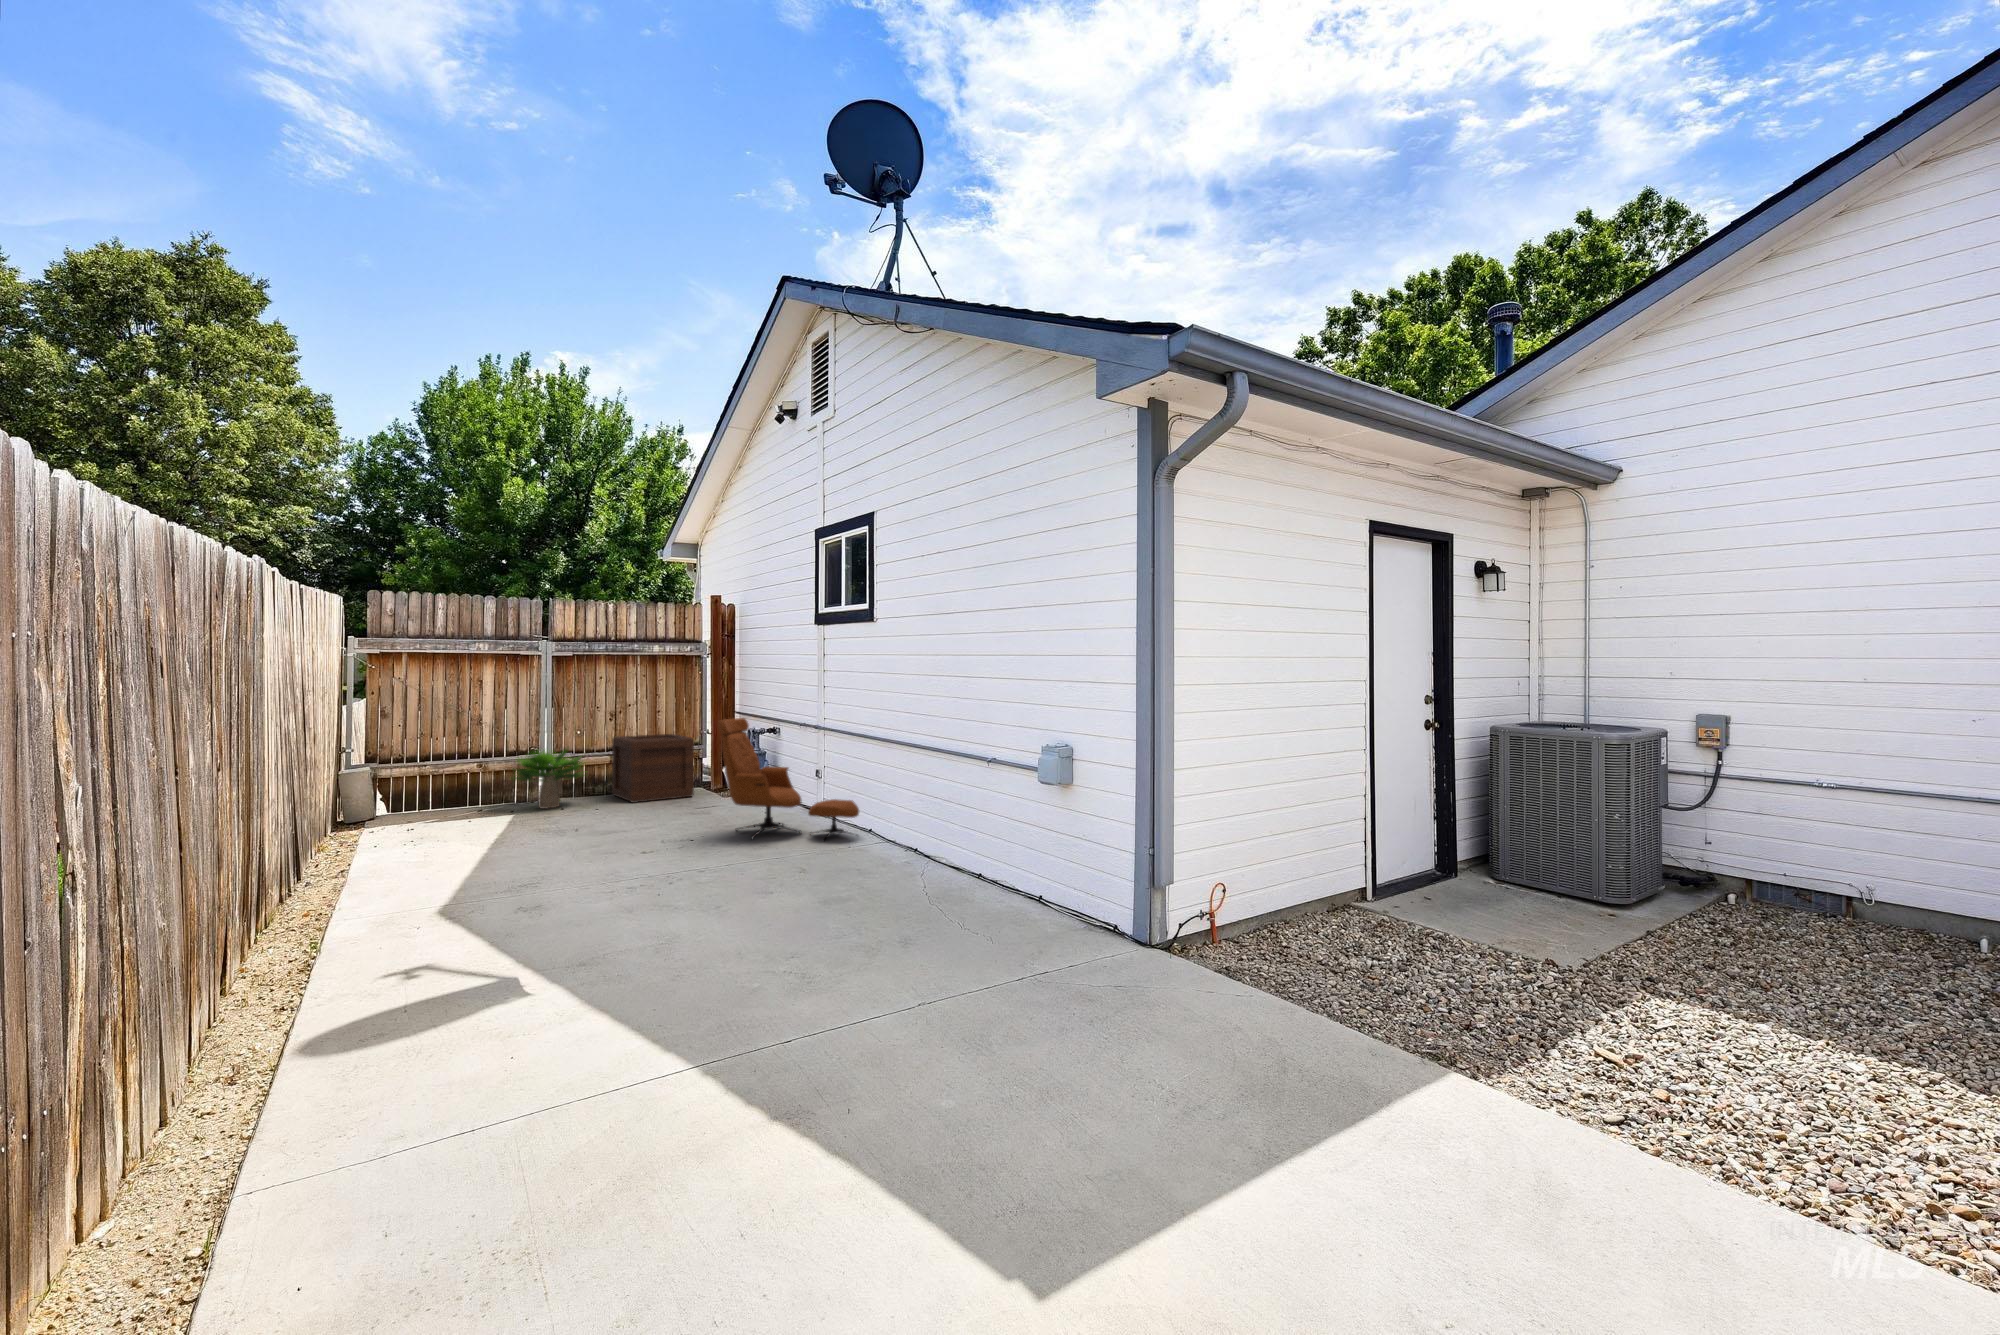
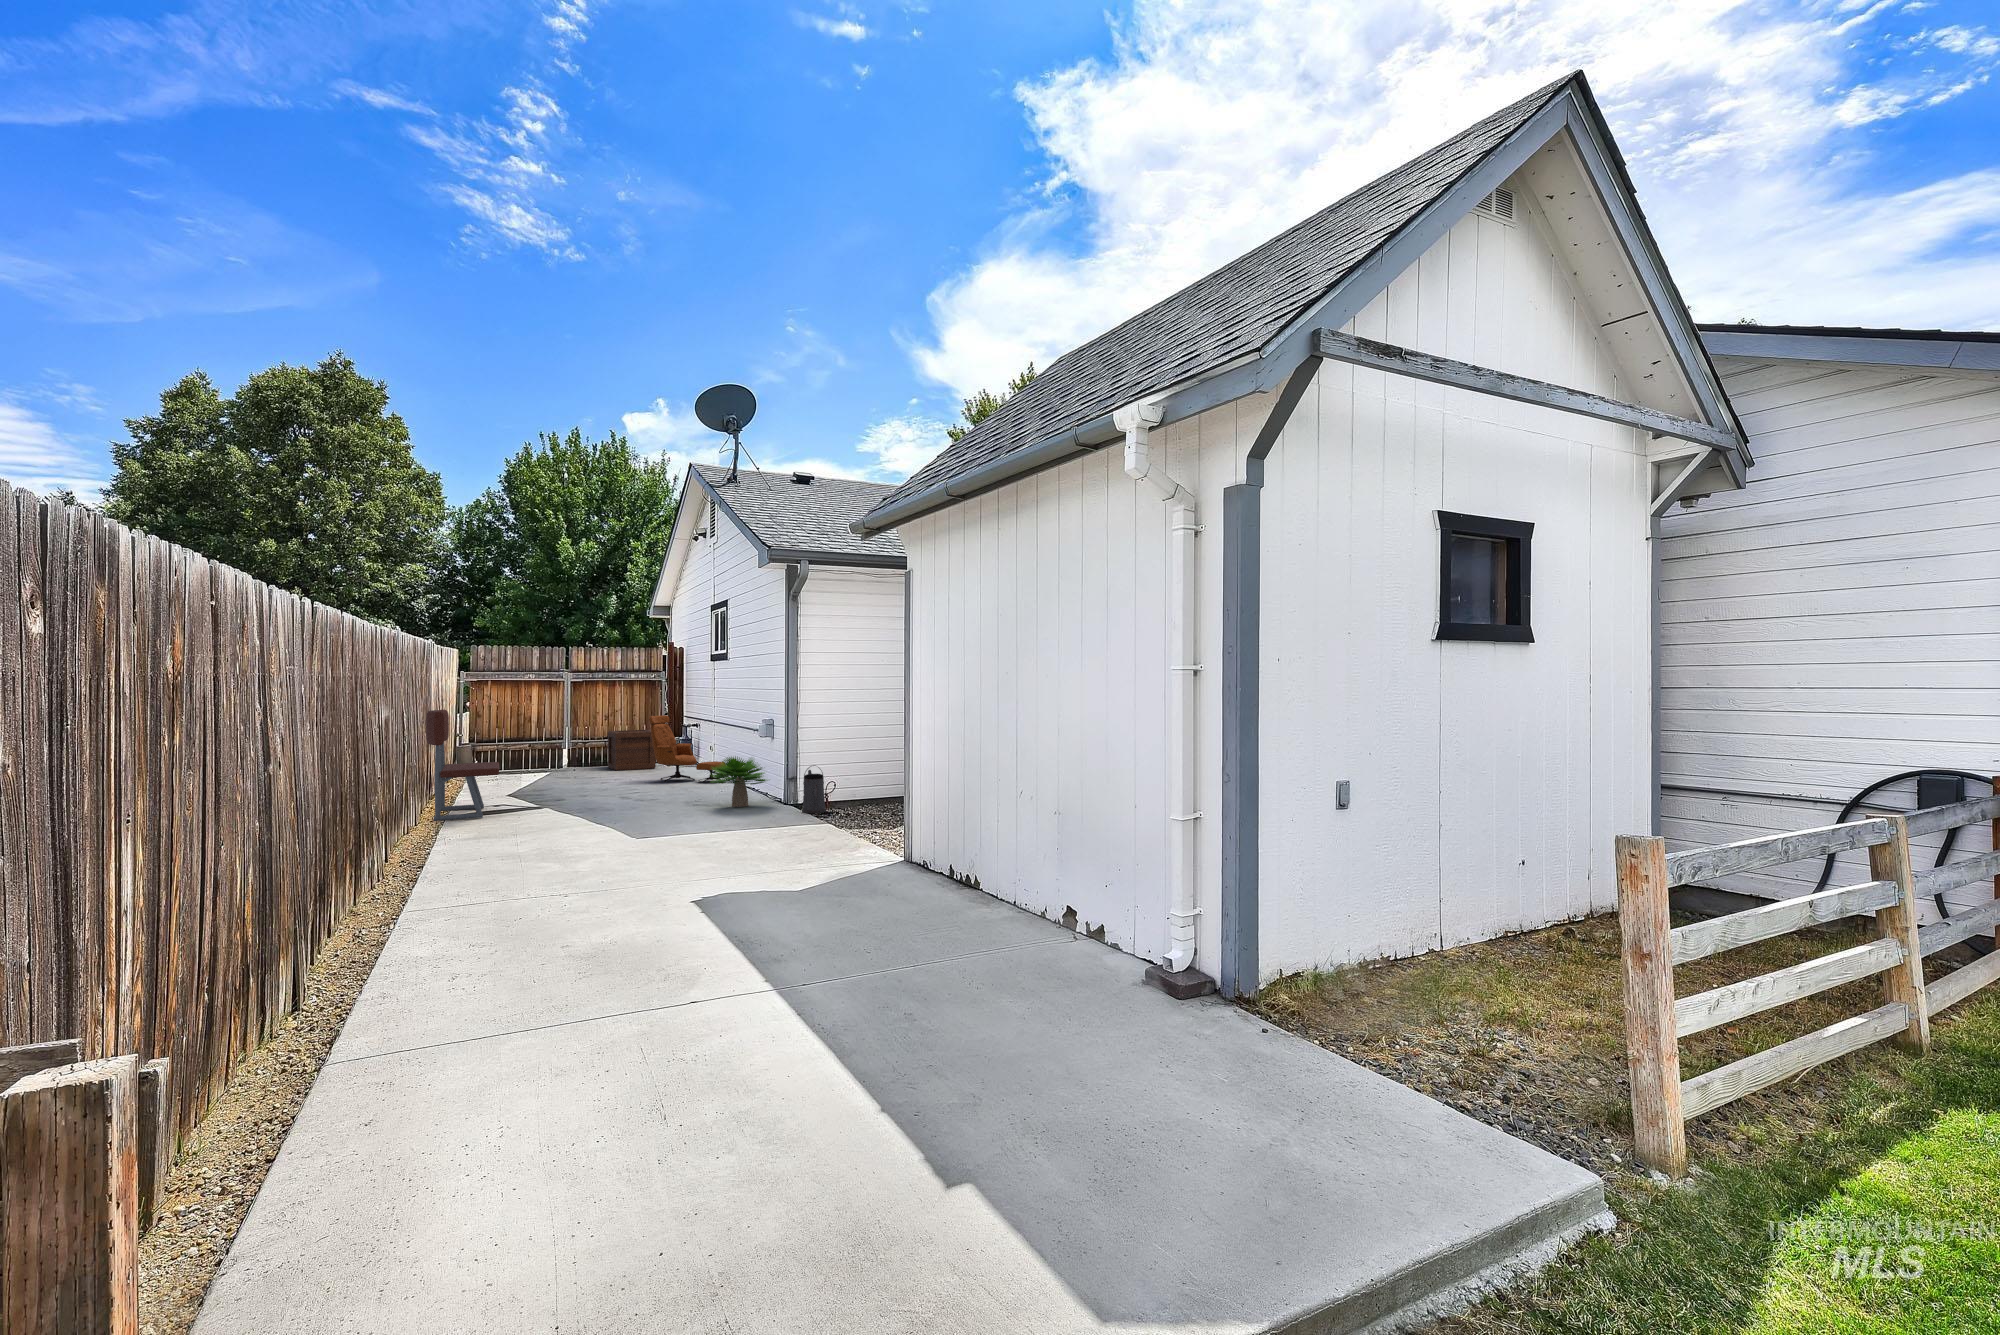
bench: none [220,723,453,1084] -> present [426,710,499,821]
potted plant: present [512,749,584,808] -> present [711,756,766,807]
watering can: none [1198,864,1295,985] -> present [802,765,826,813]

